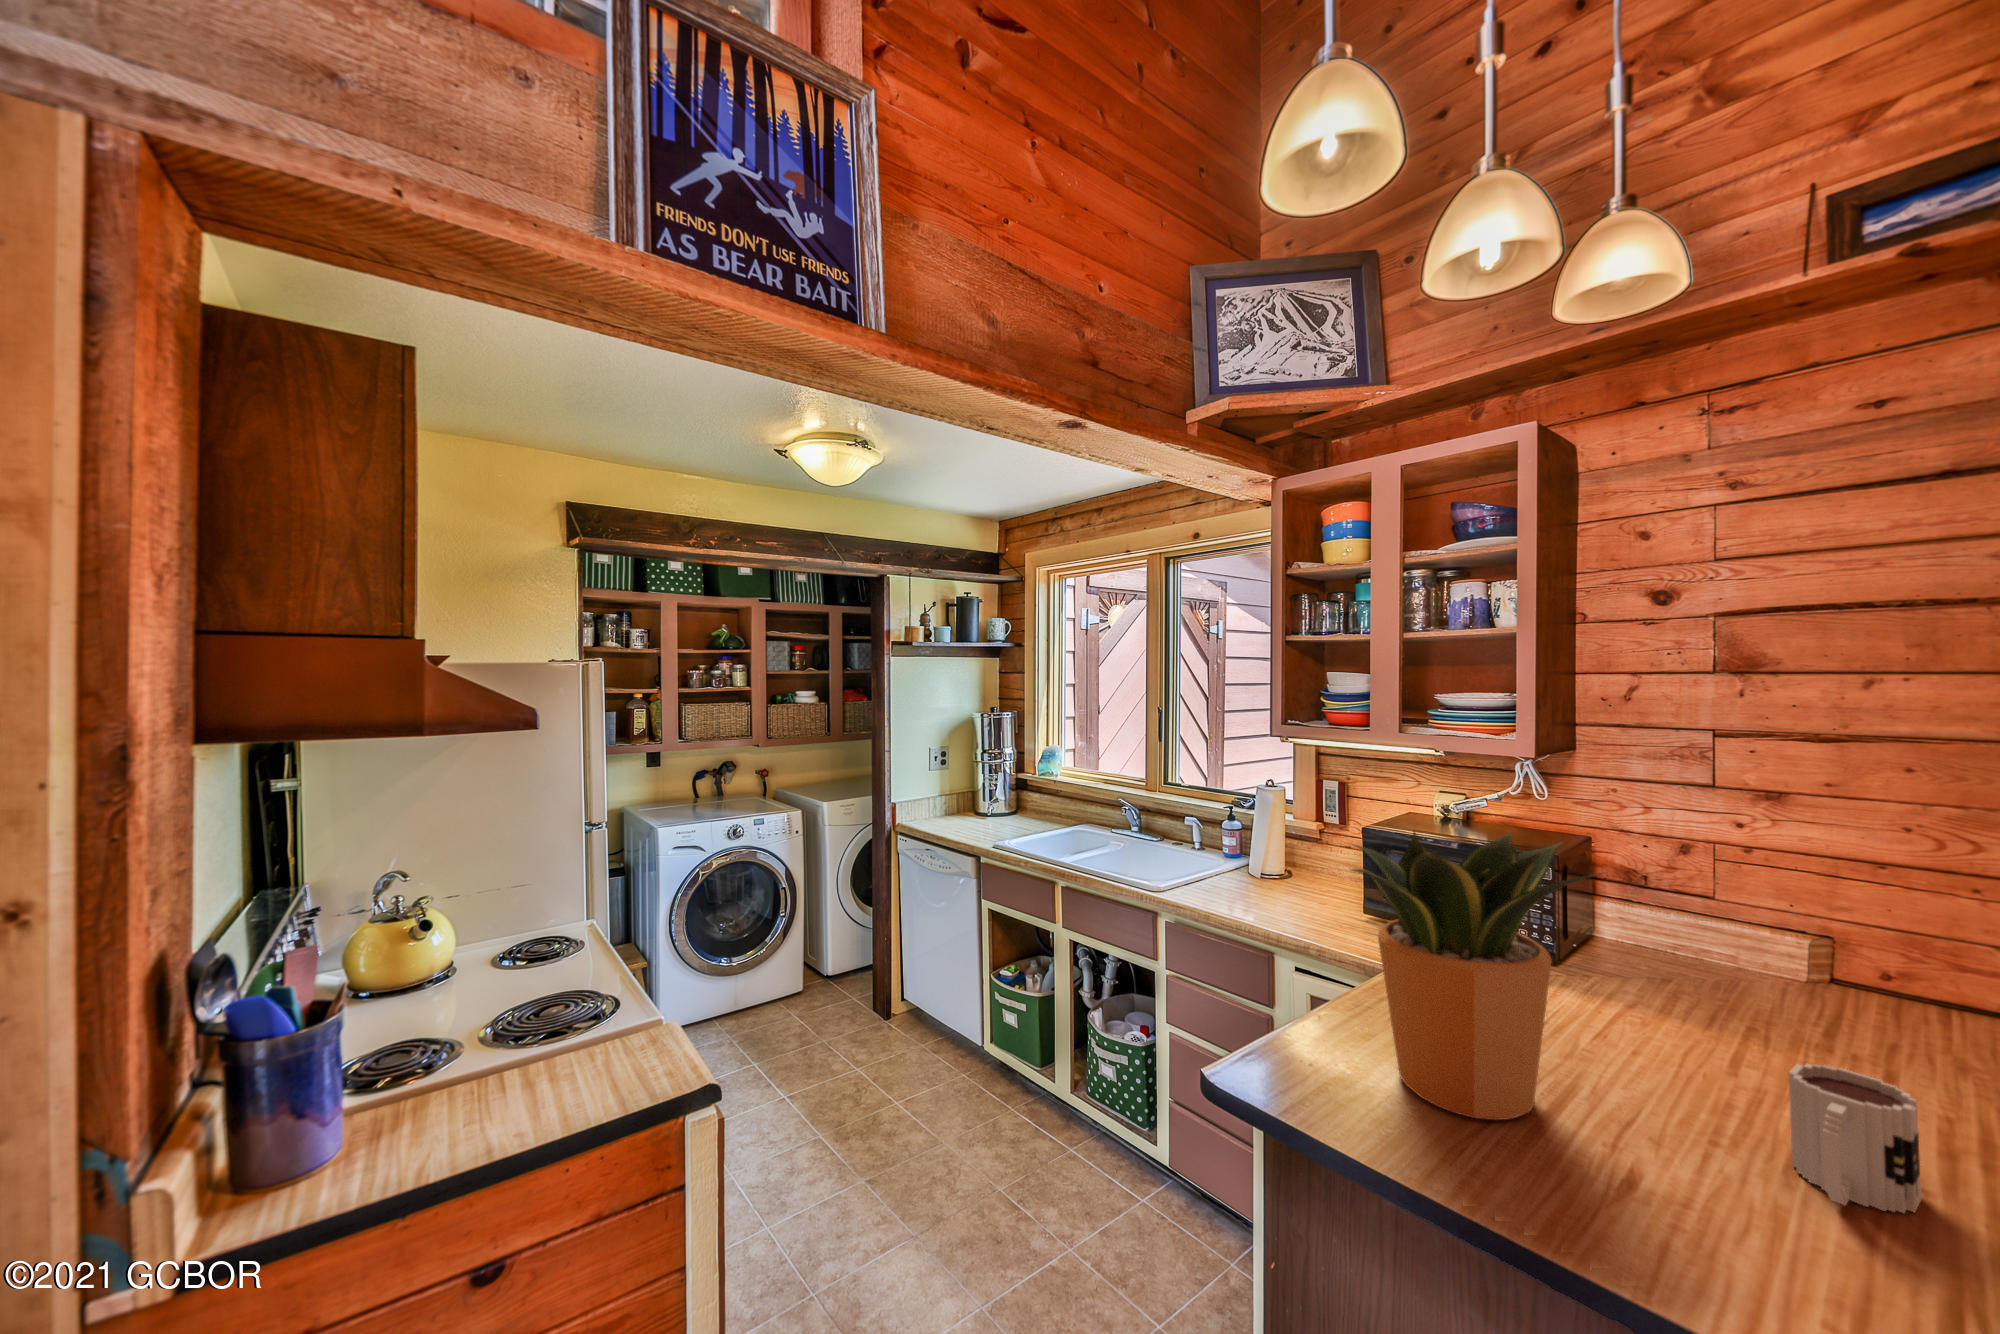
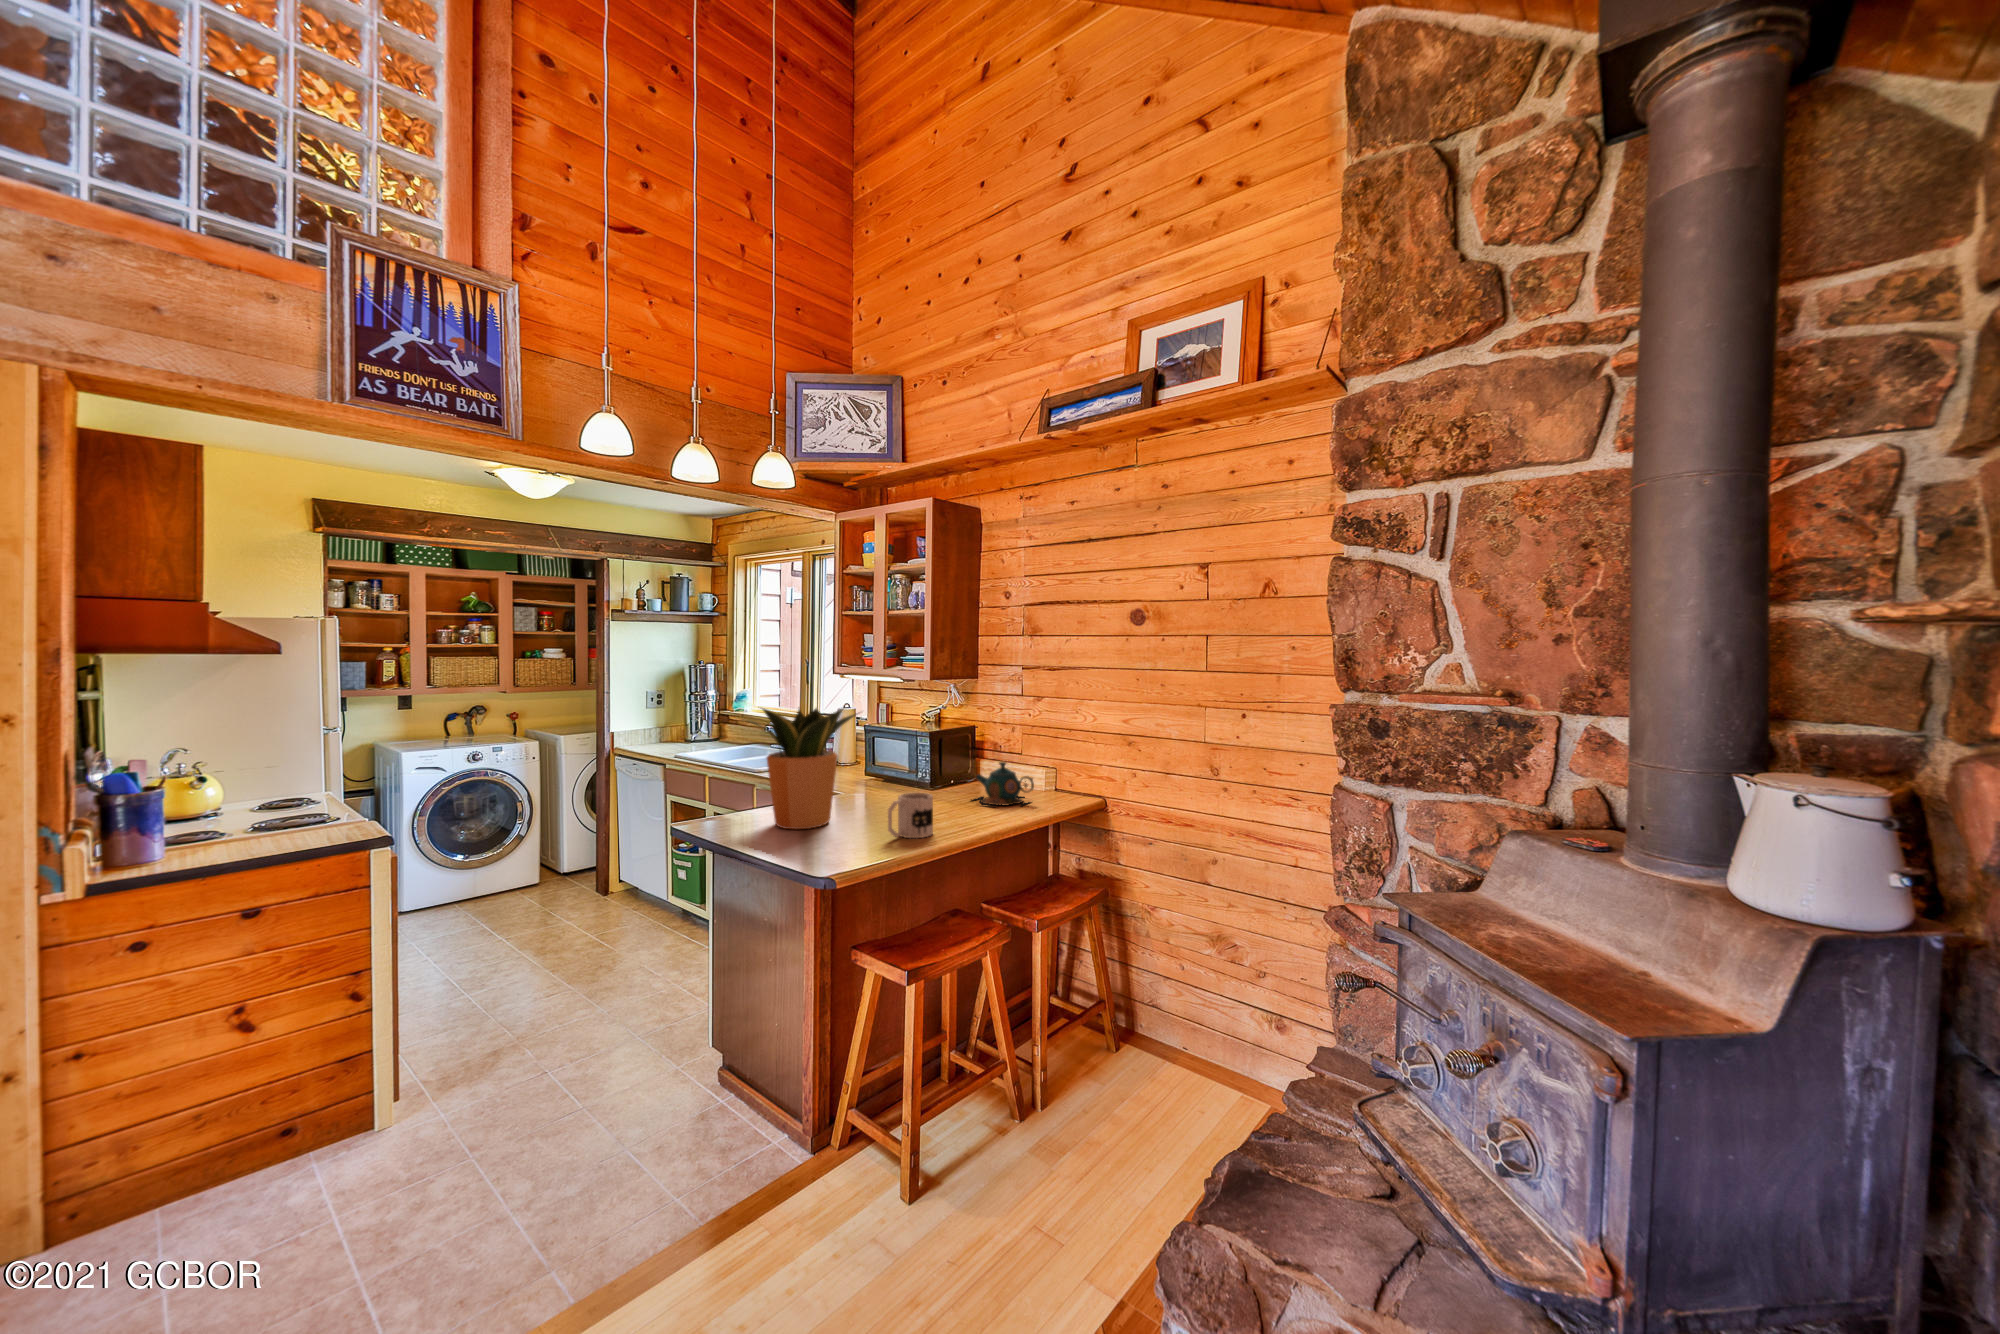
teapot: none [1704,937,1906,1065] -> present [976,762,1034,806]

